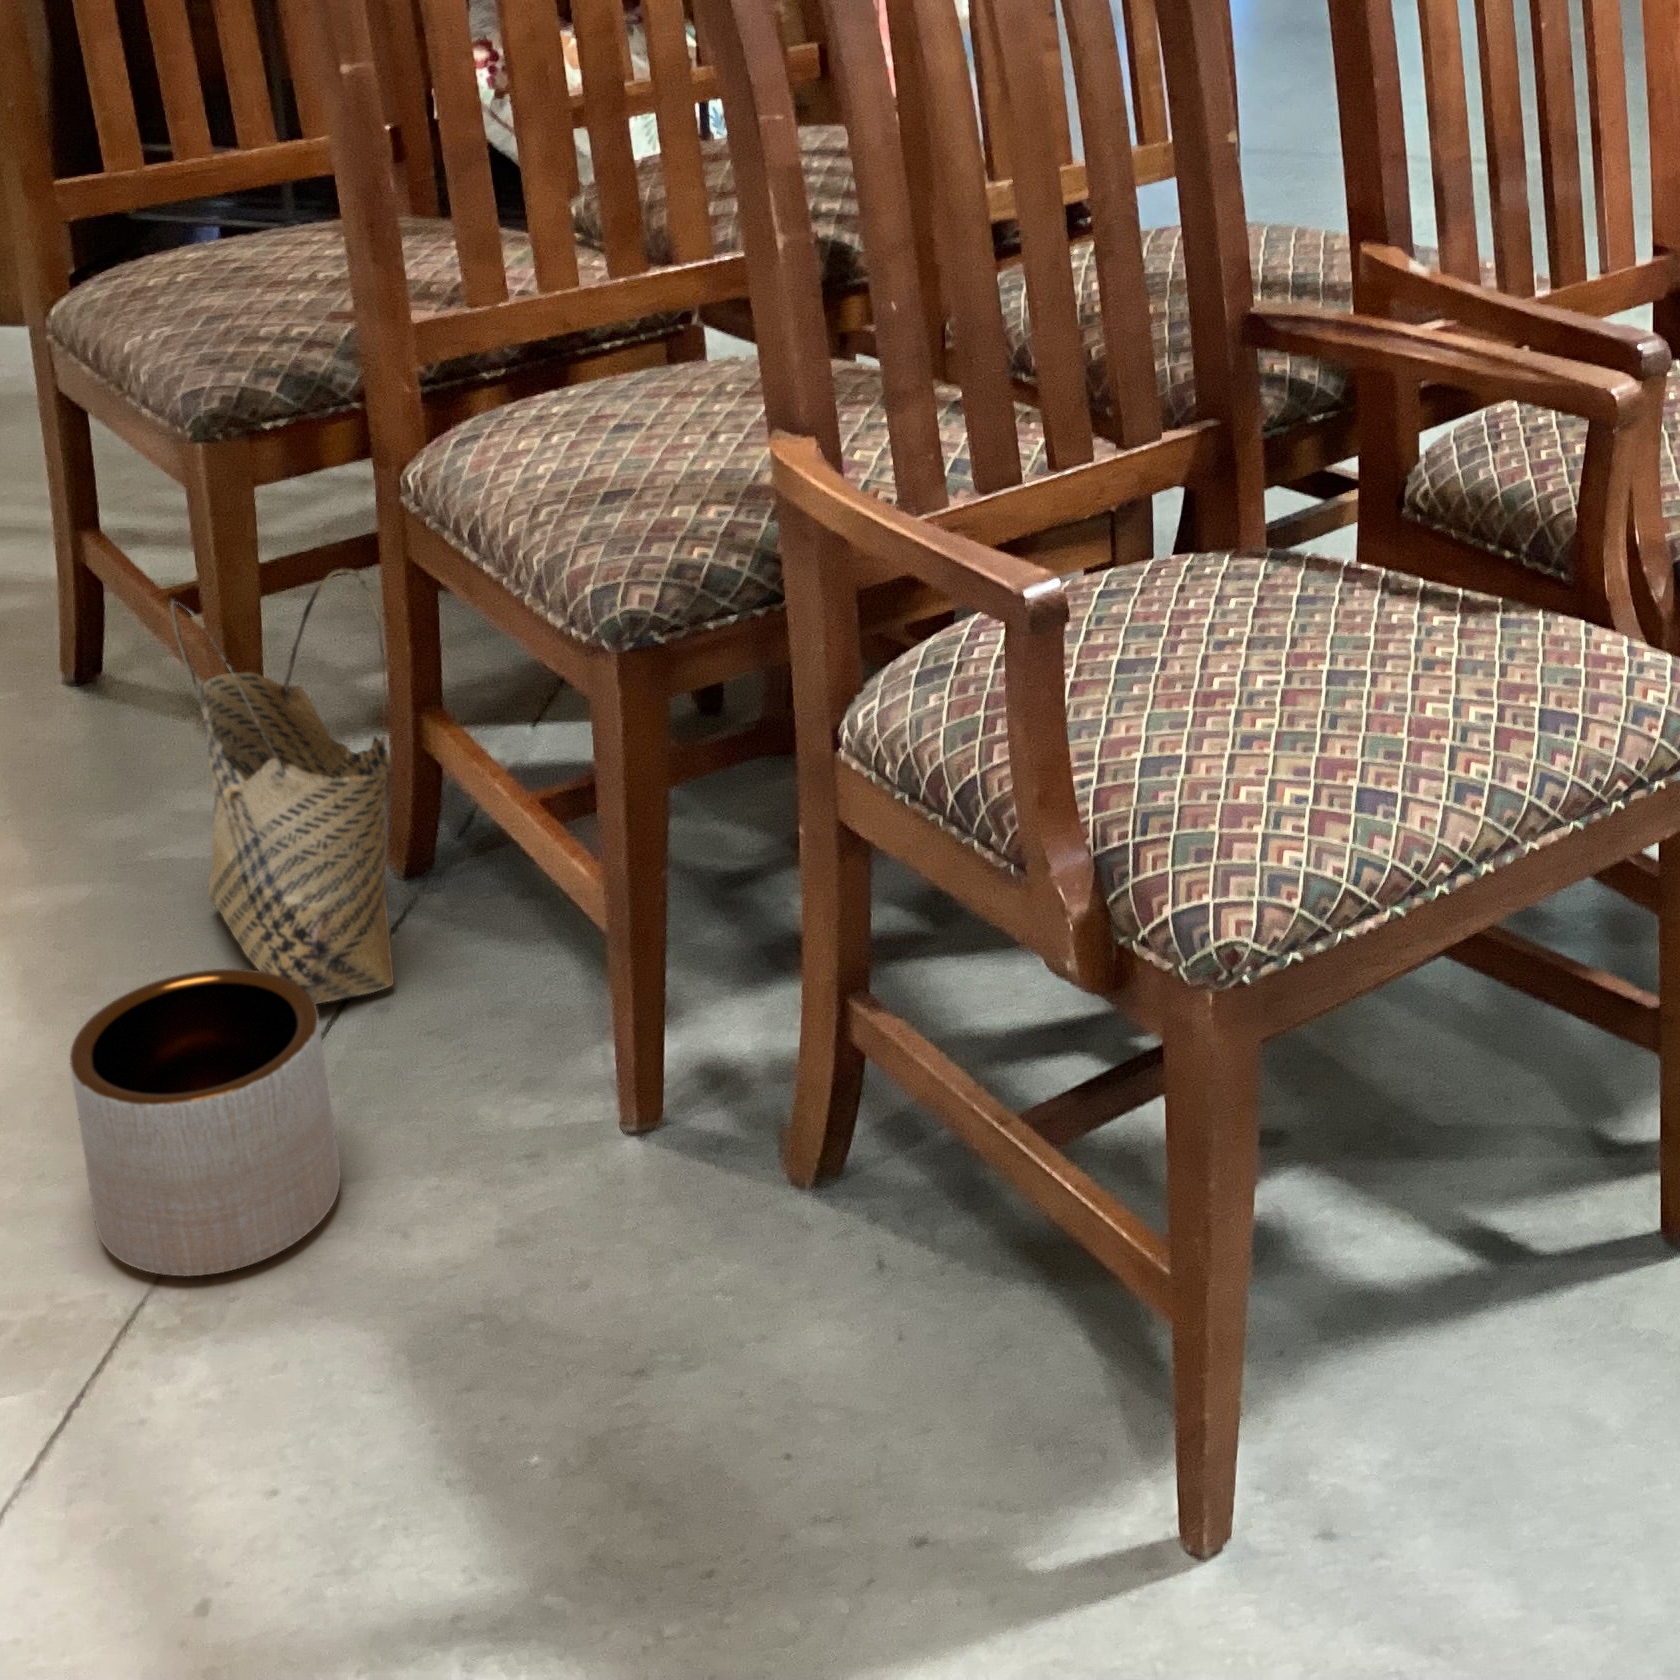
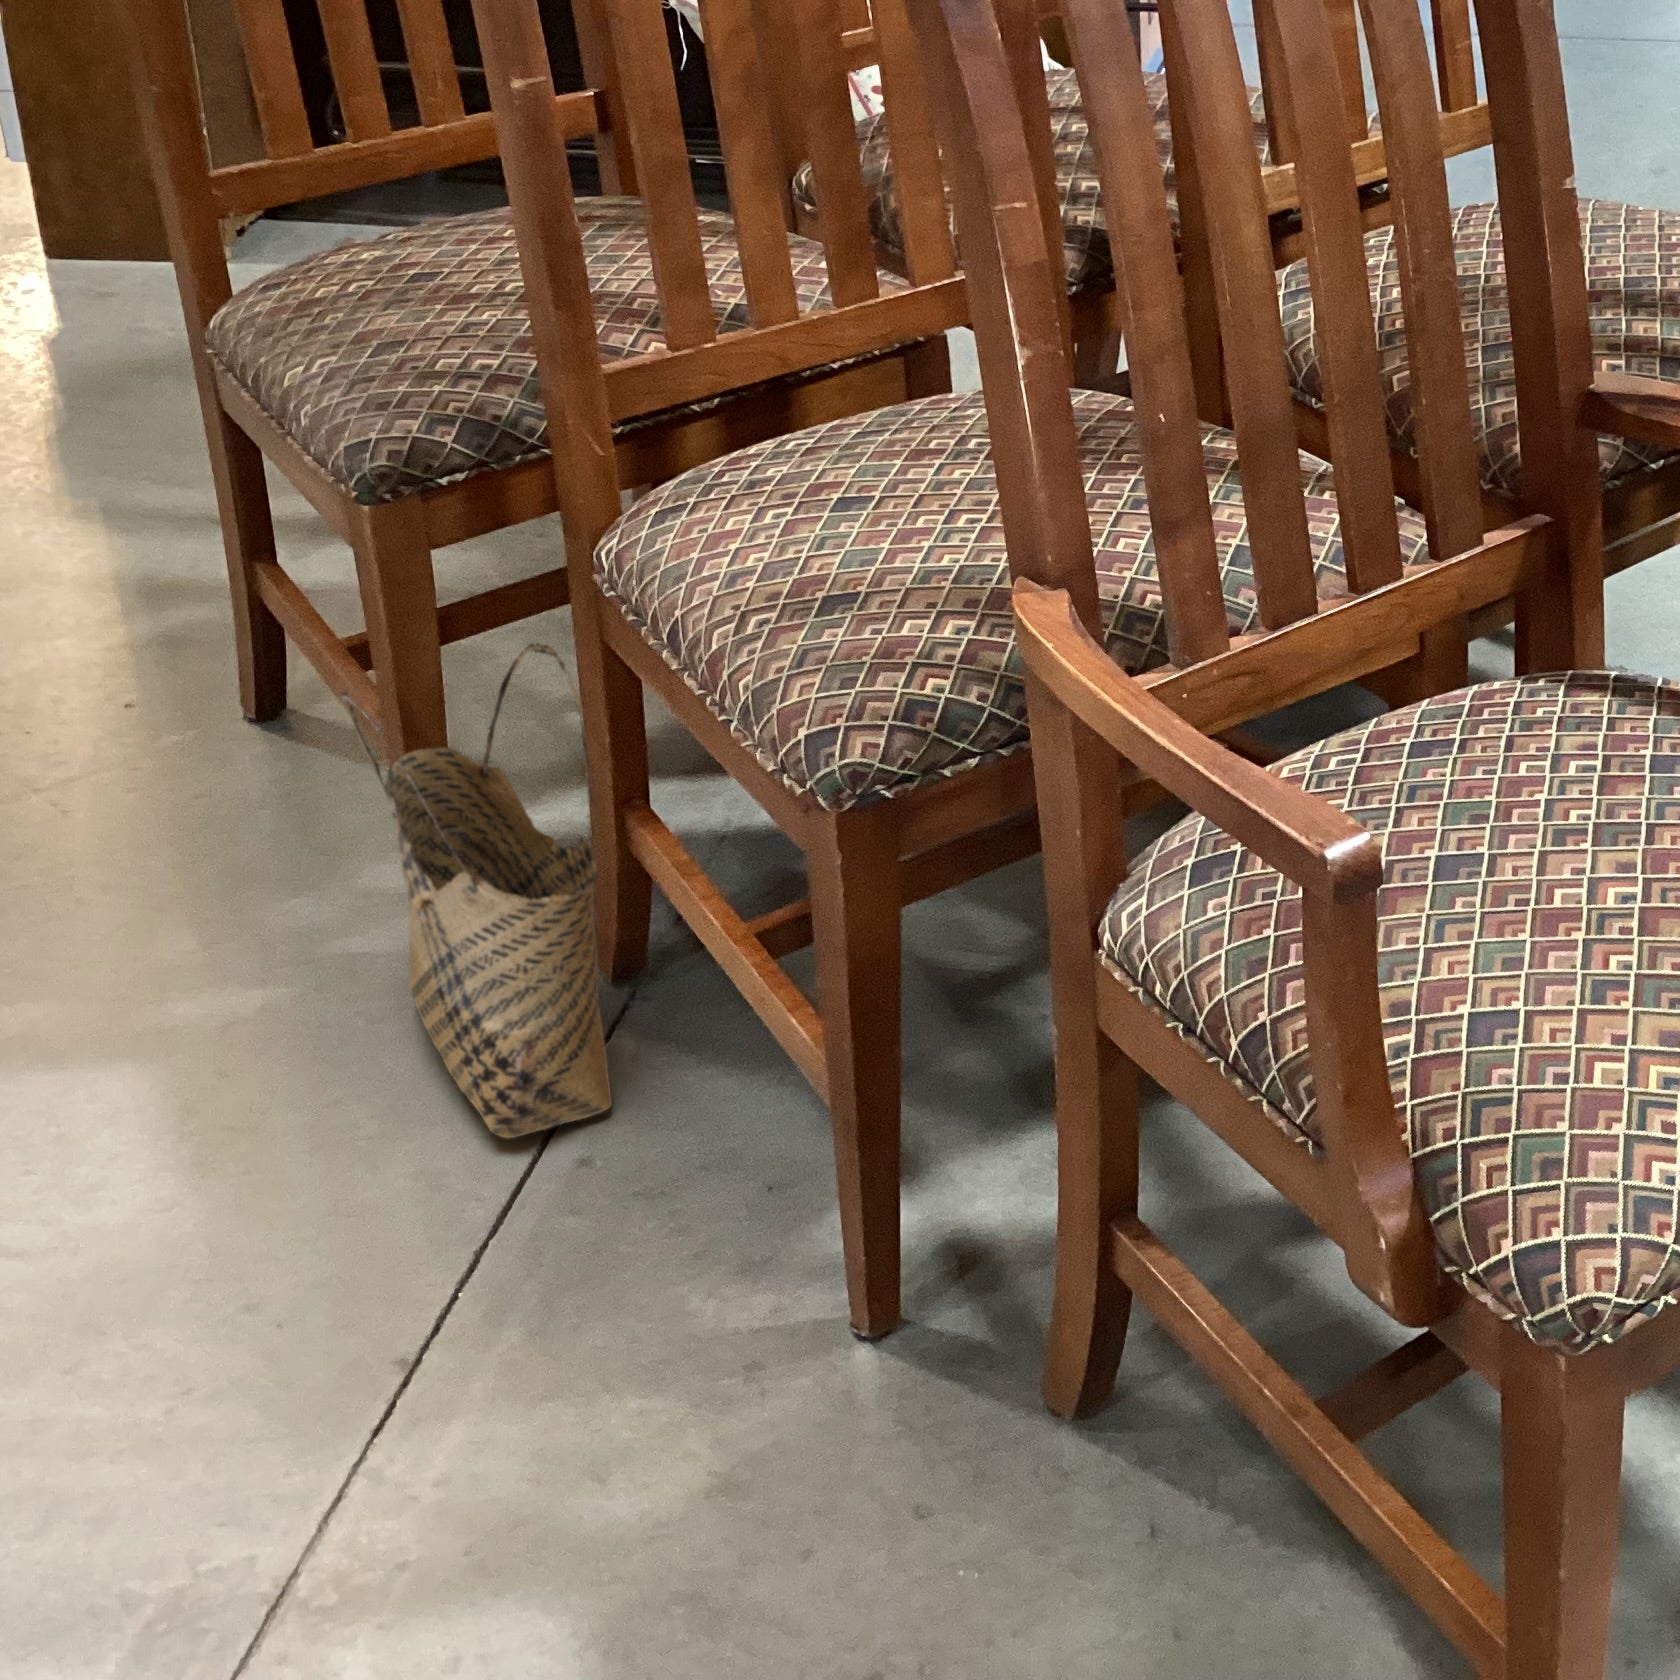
planter: present [70,969,340,1276] -> none [224,1141,543,1510]

